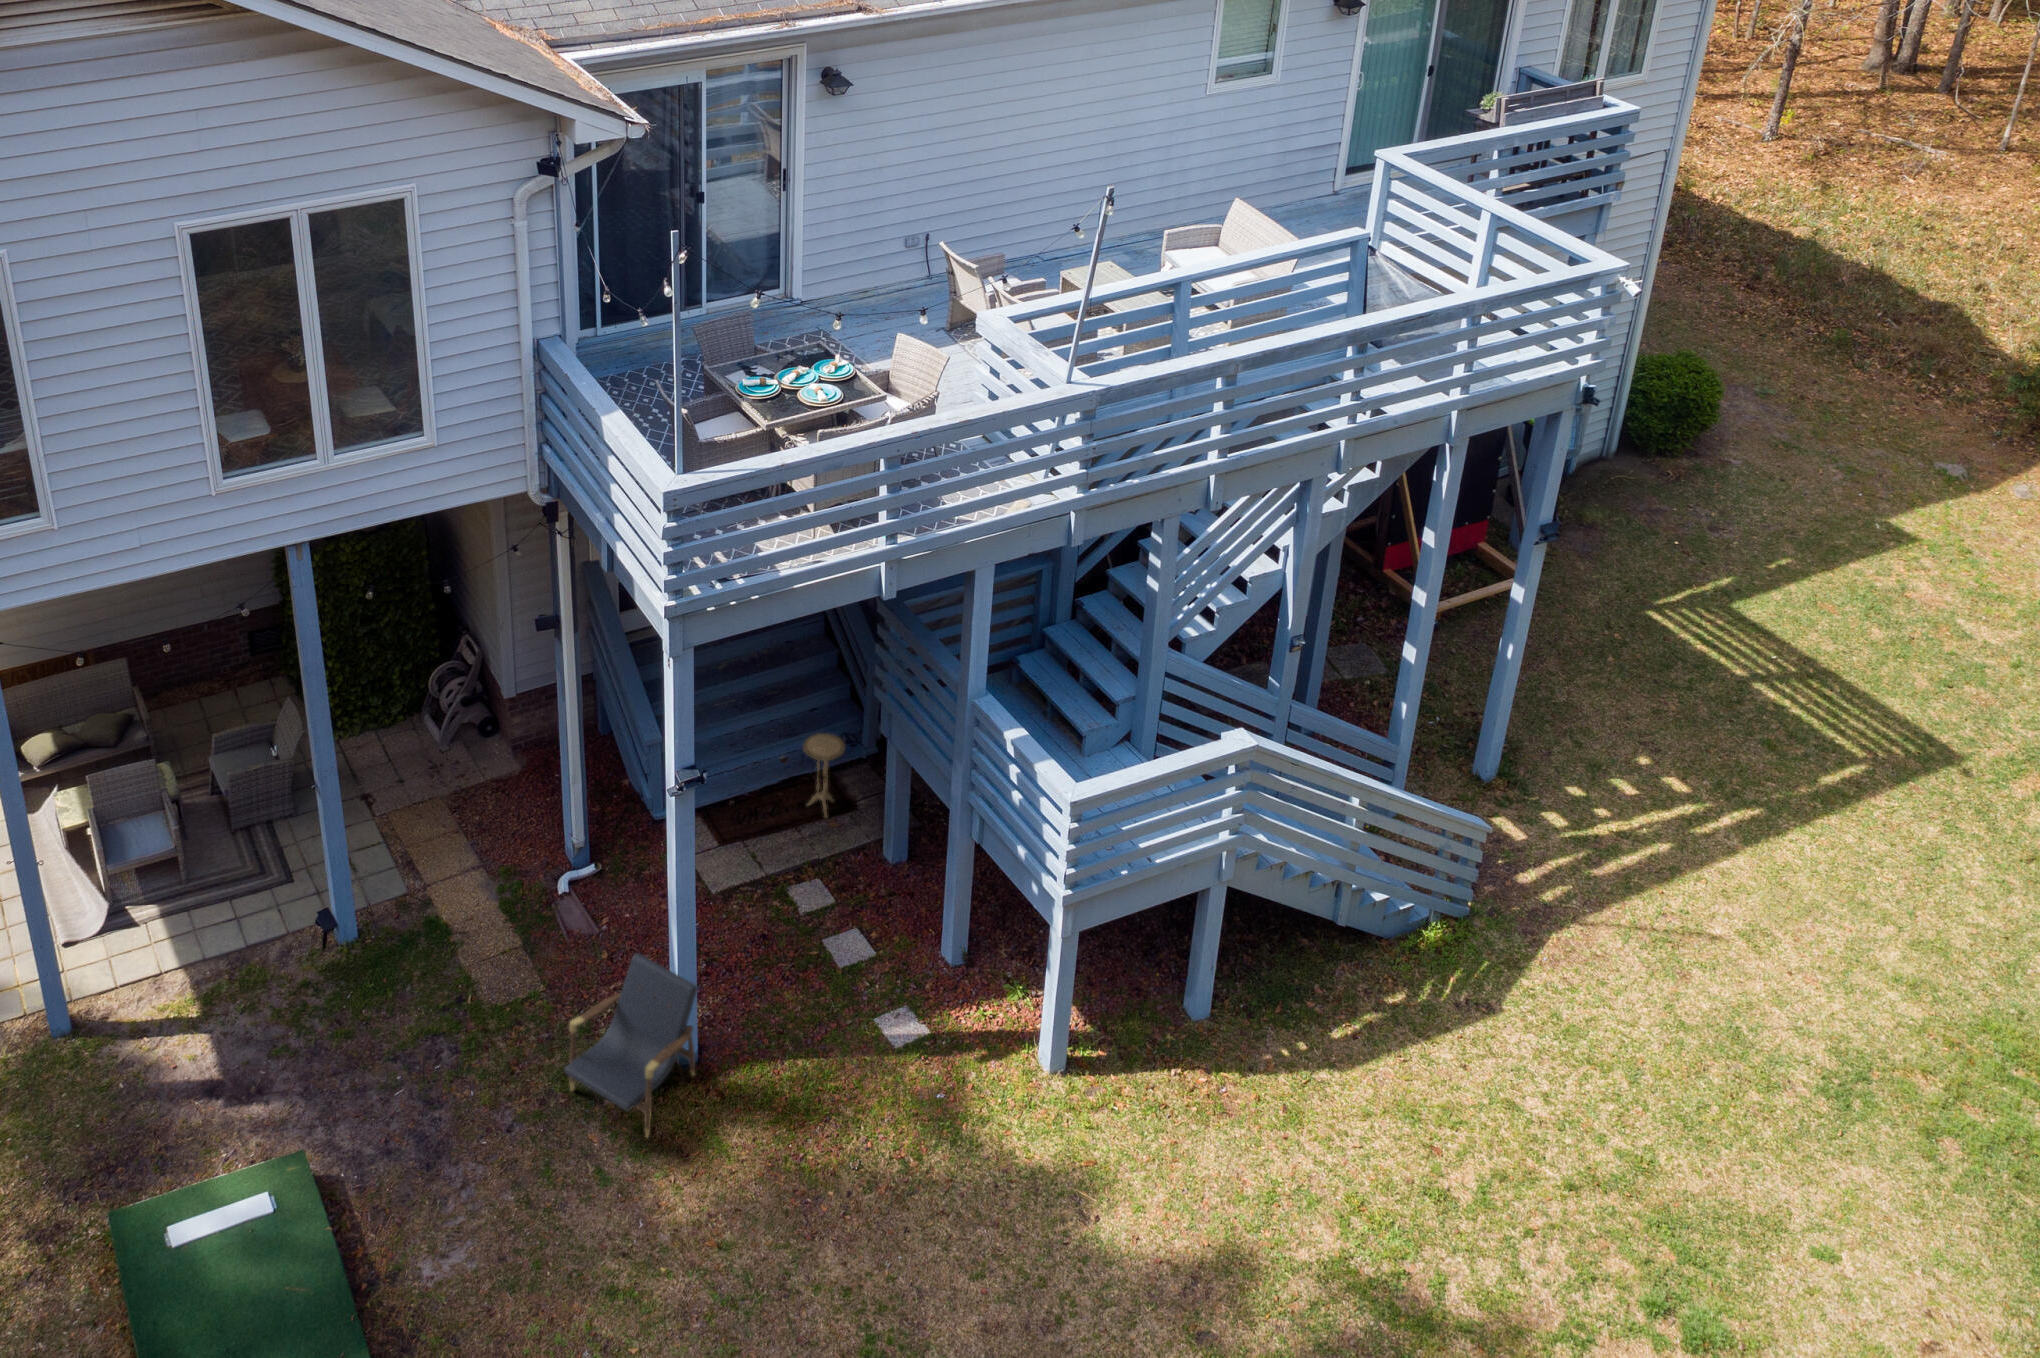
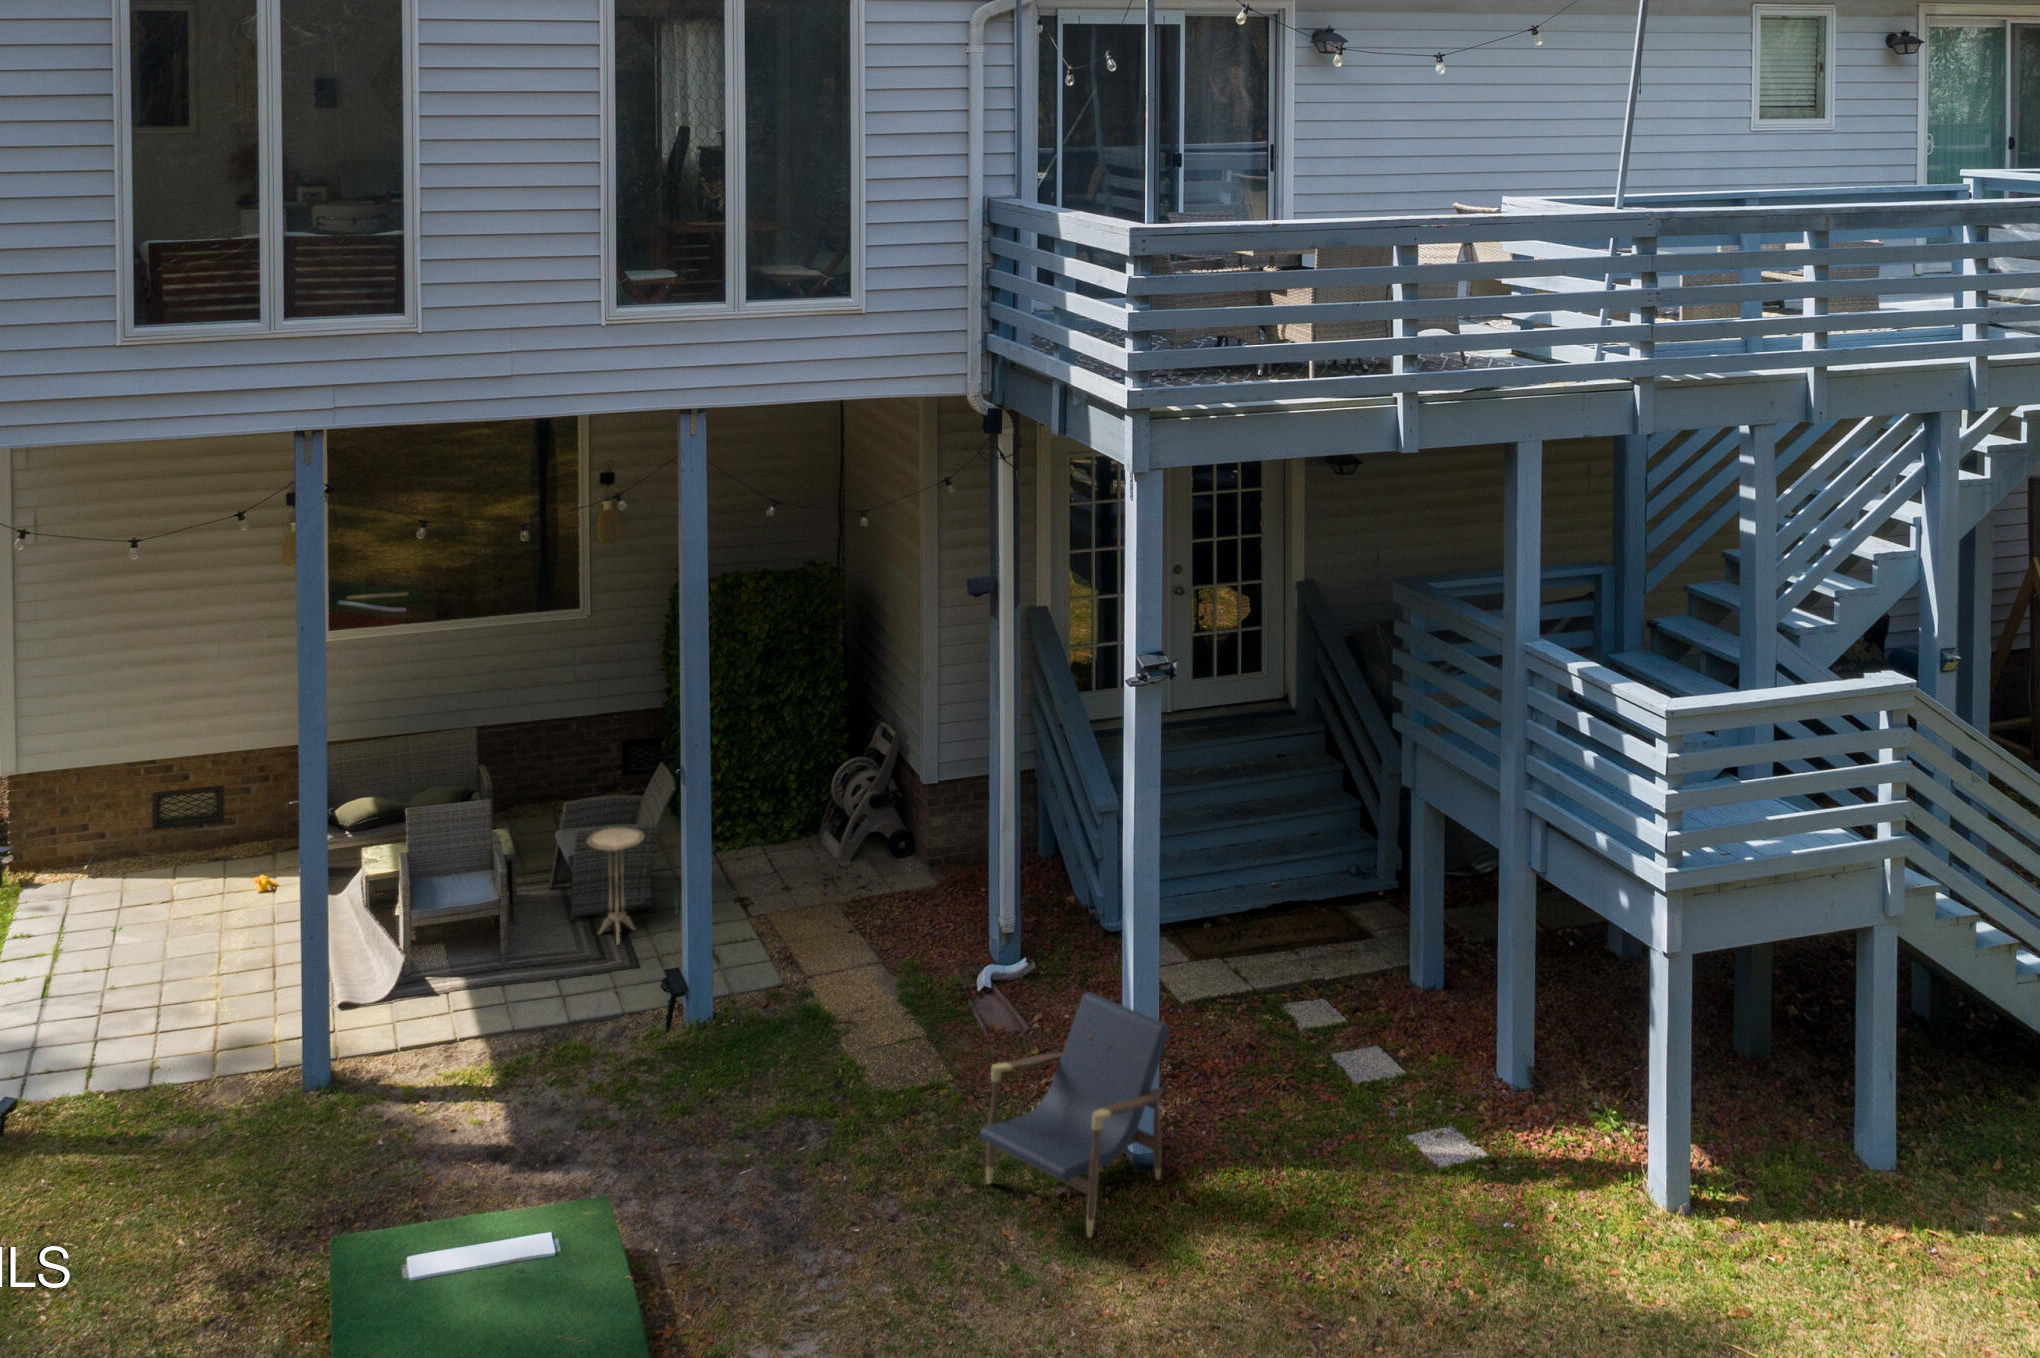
side table: present [803,733,845,818] -> present [587,827,644,945]

